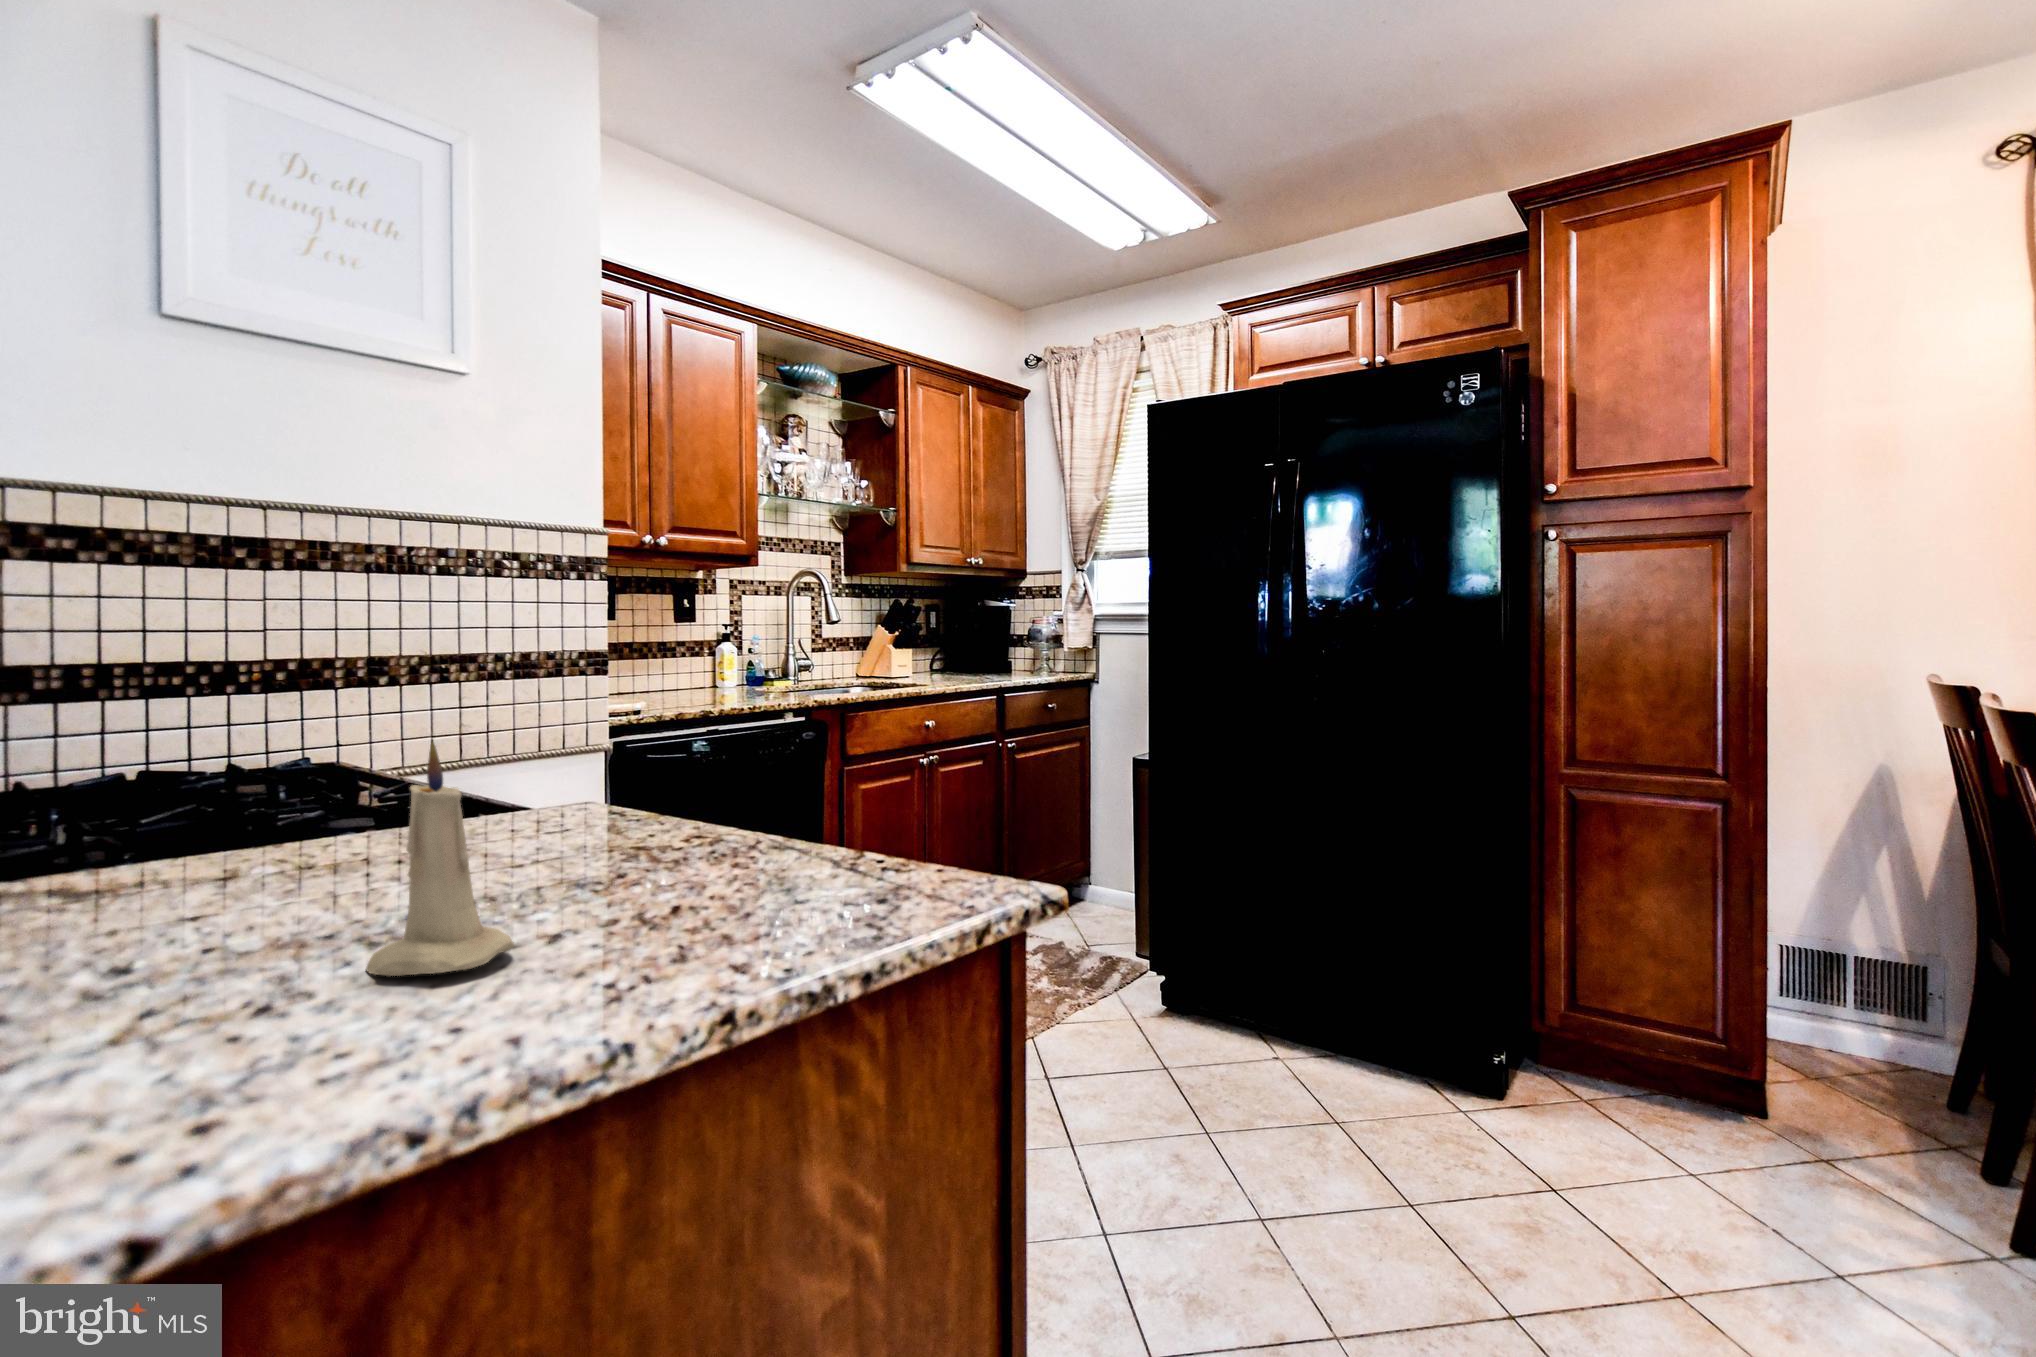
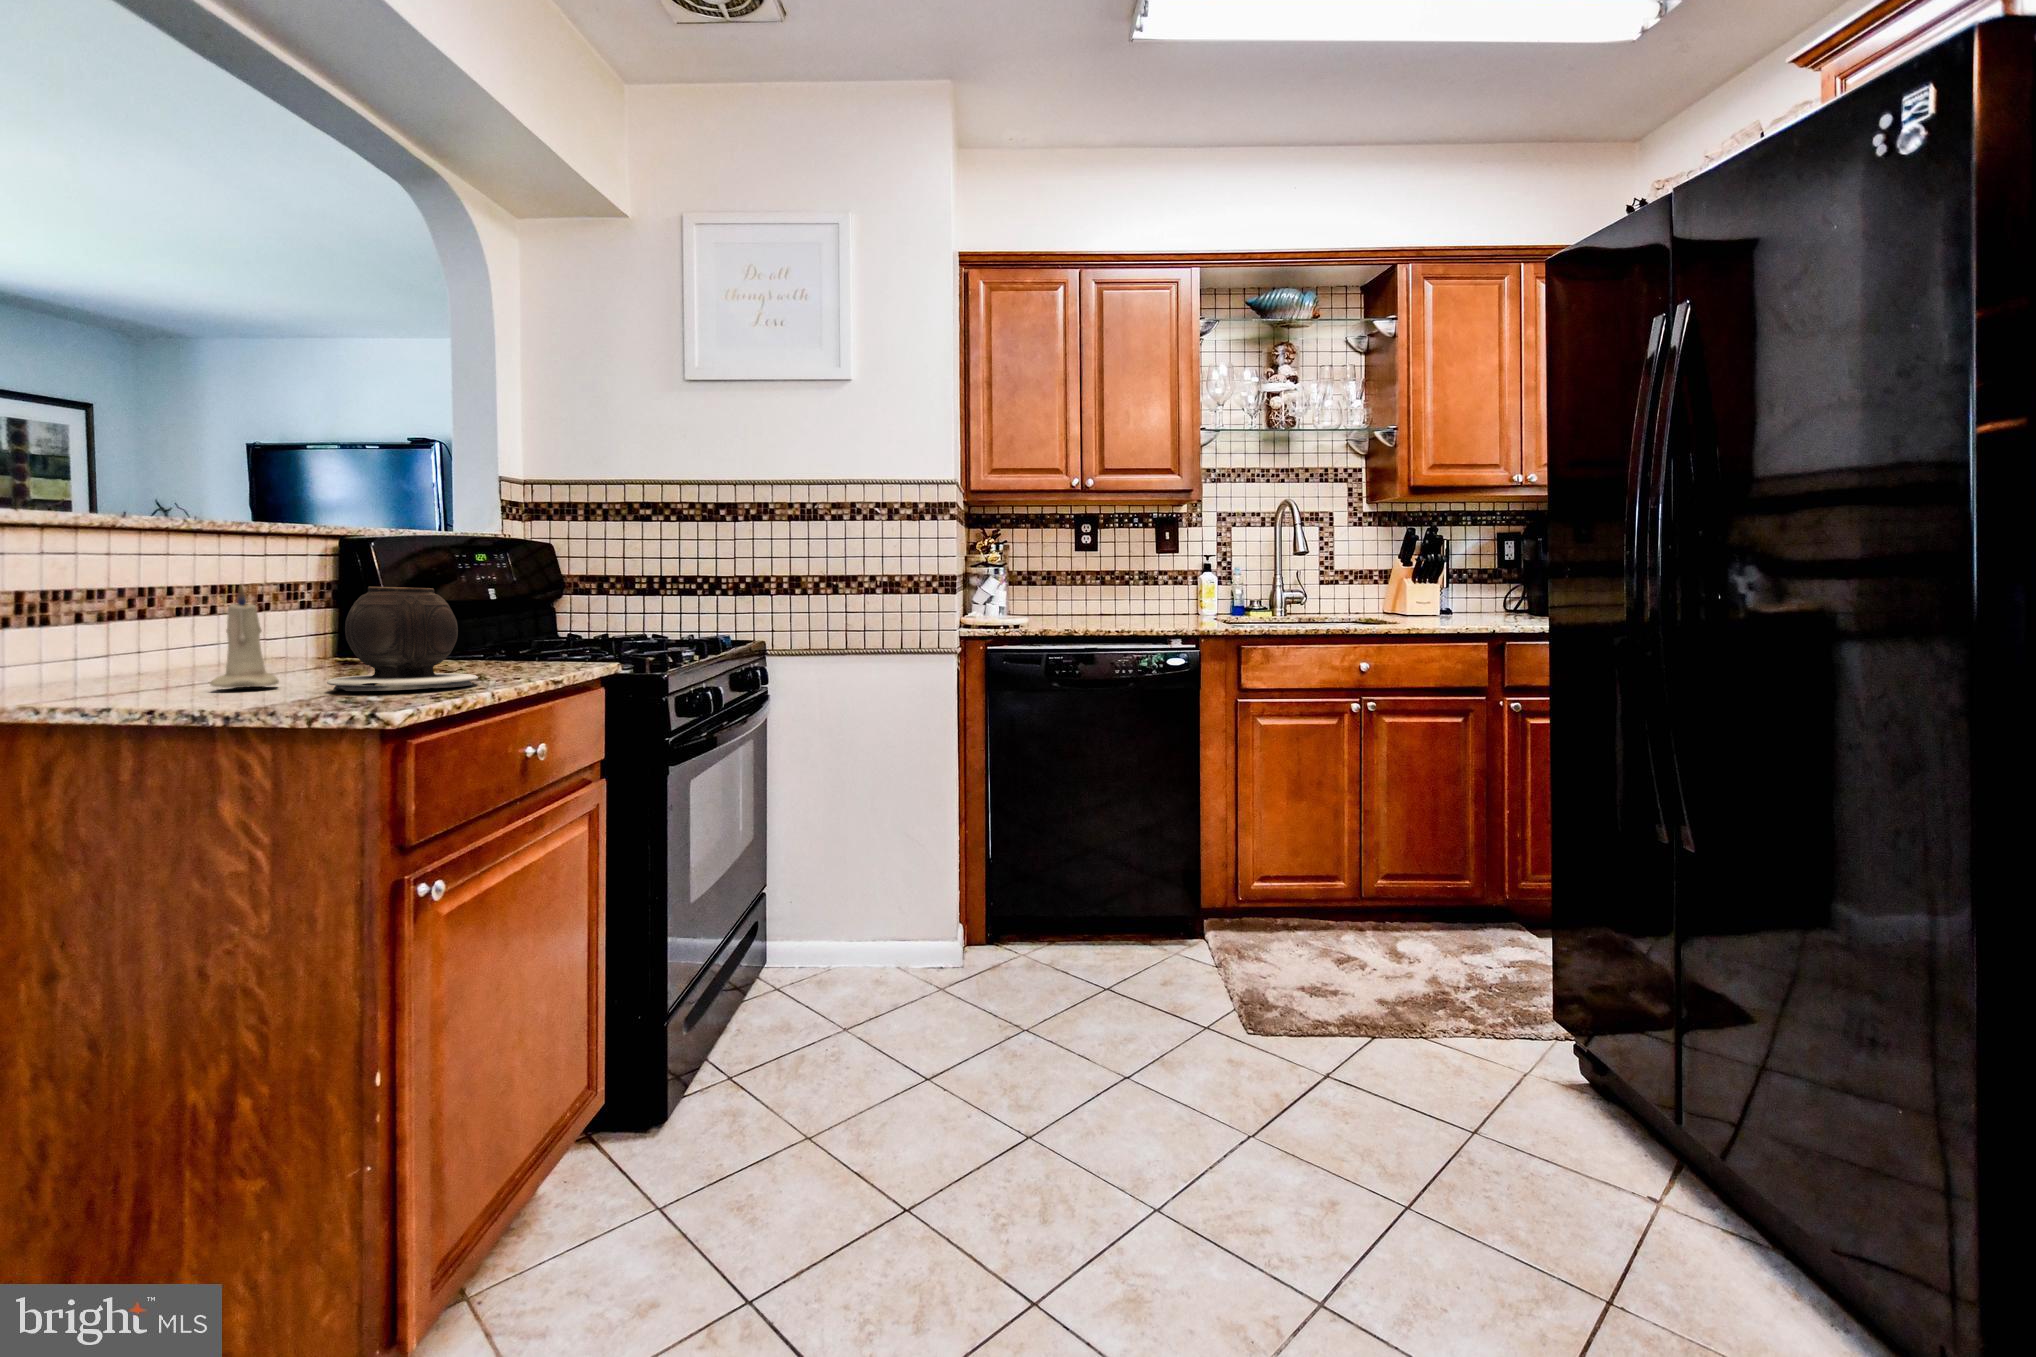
vase: none [581,724,805,921] -> present [327,587,478,691]

